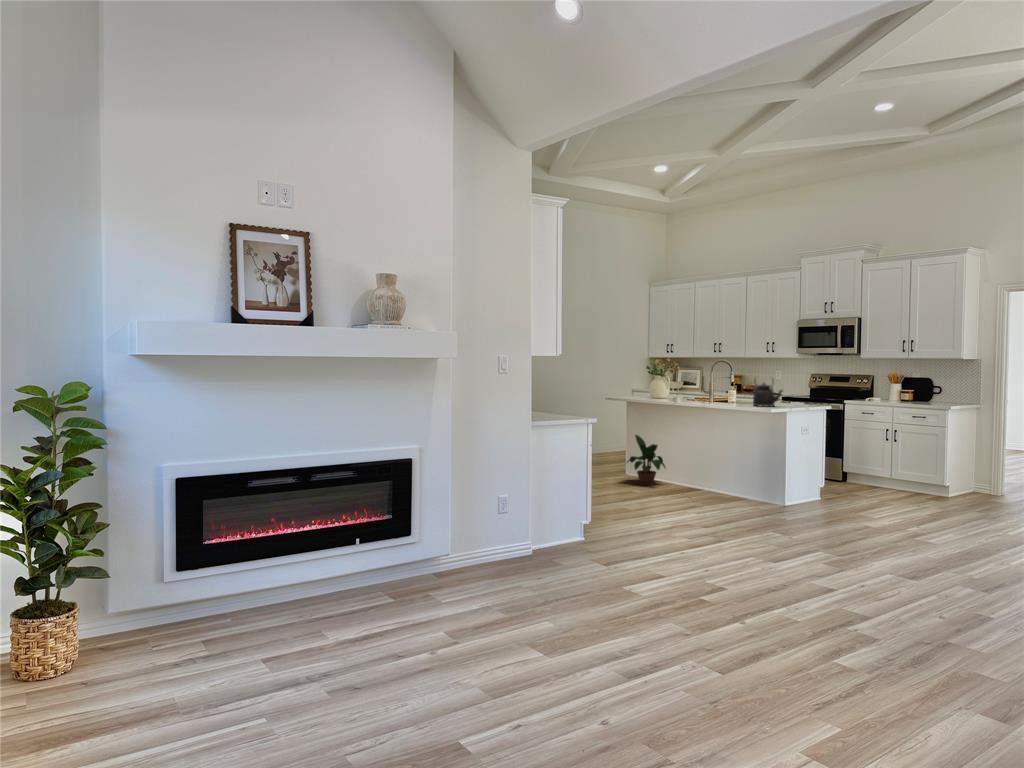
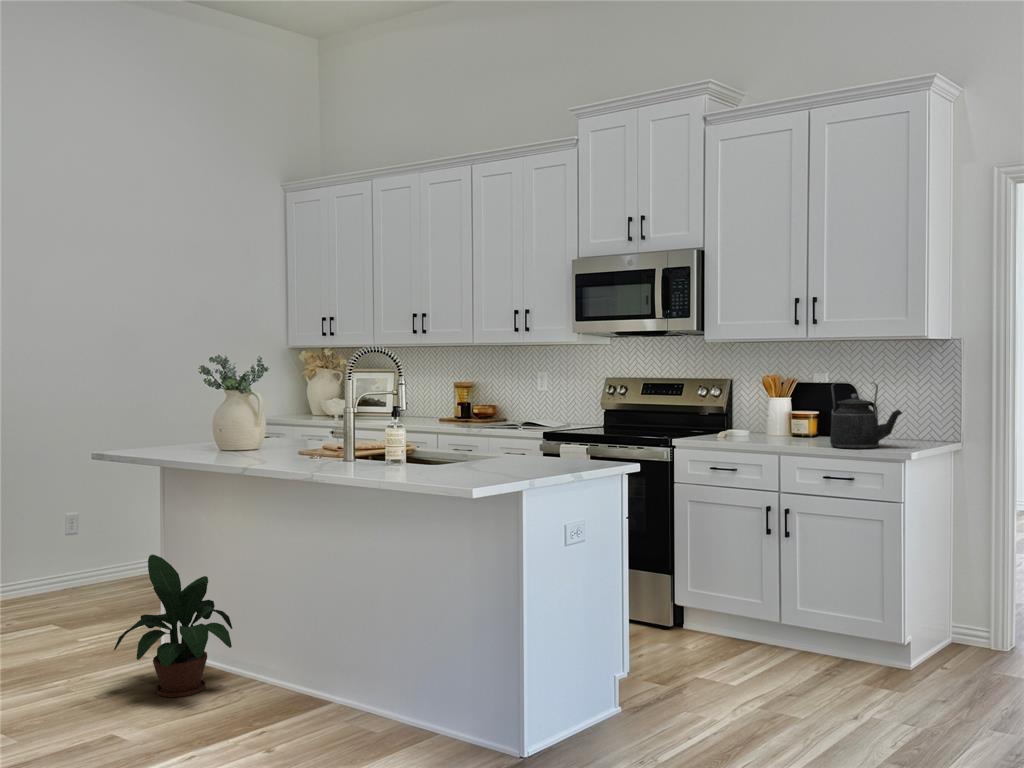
kettle: present [753,379,782,407] -> present [830,383,902,448]

